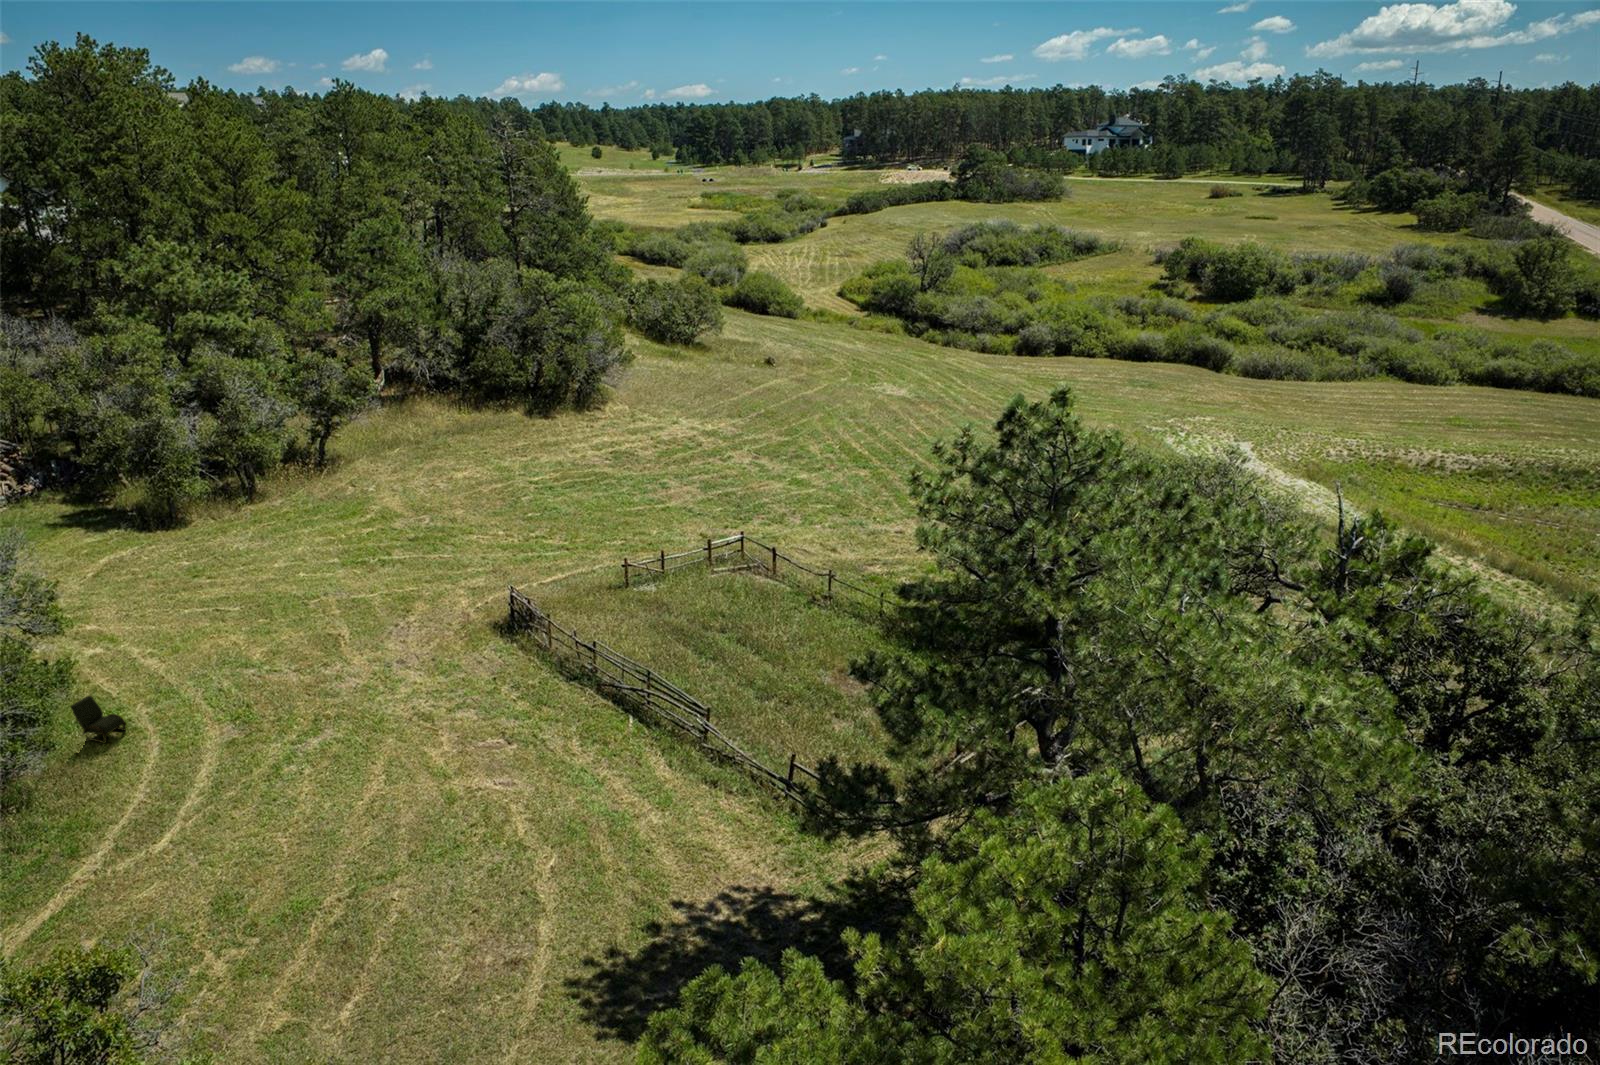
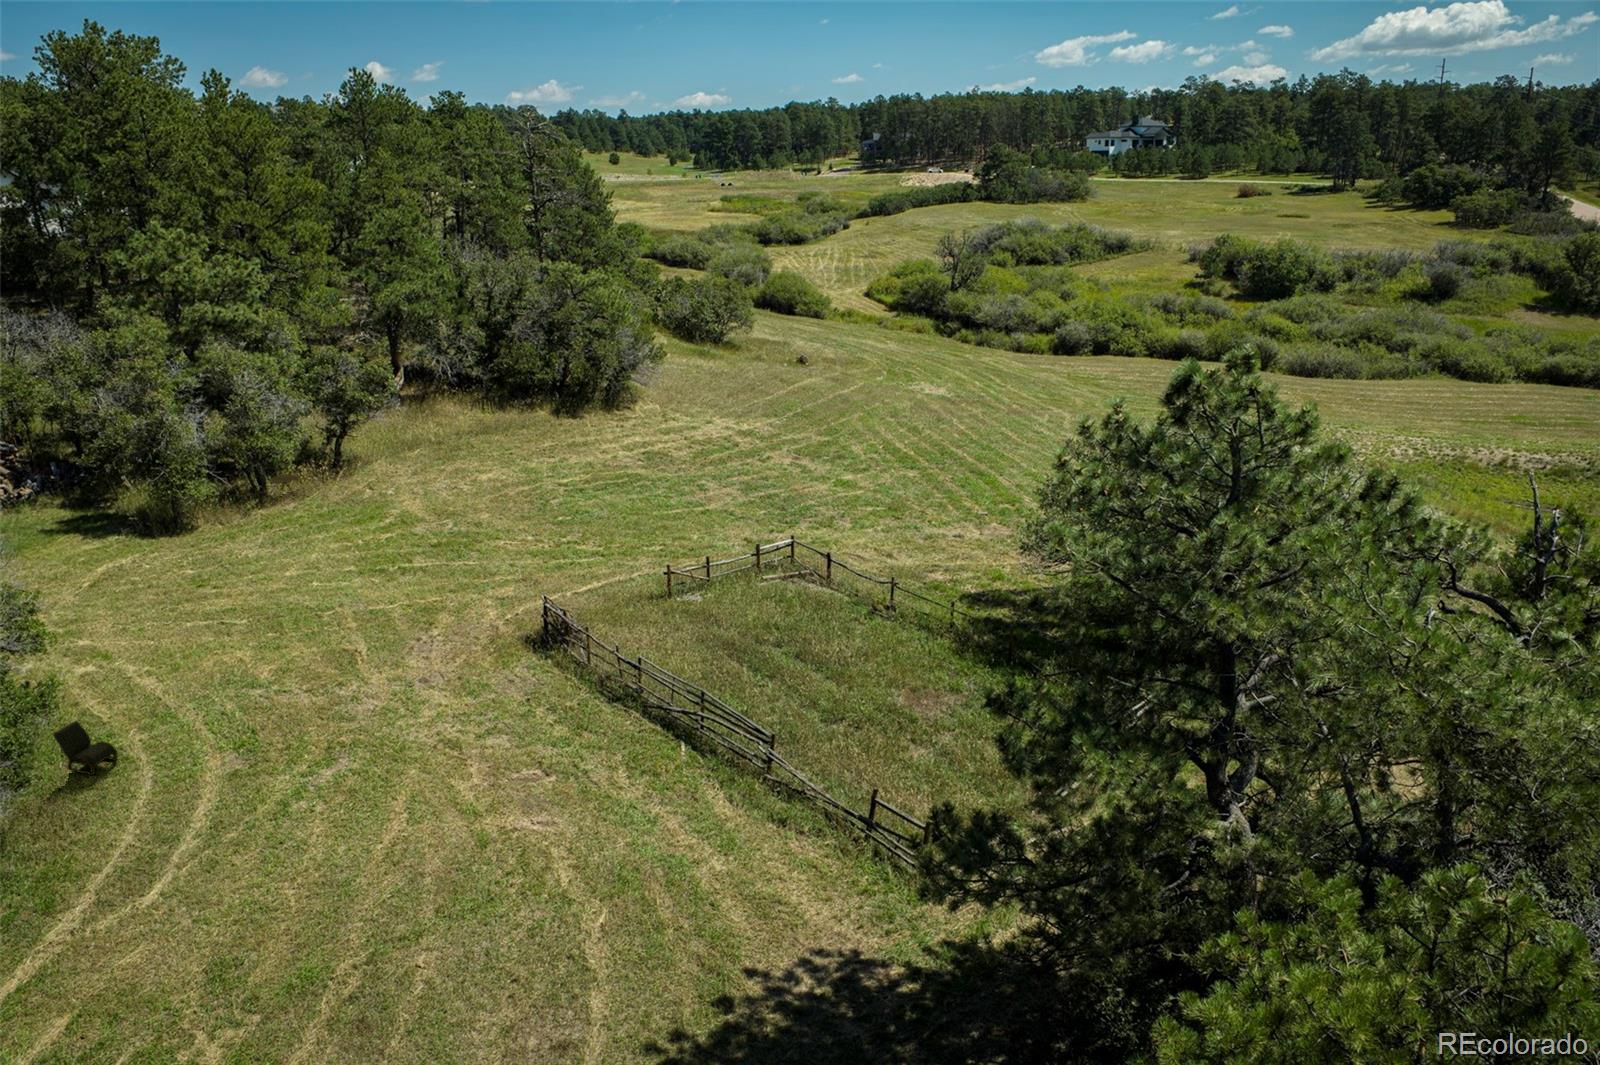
round table: none [259,473,286,494] -> present [270,475,299,493]

